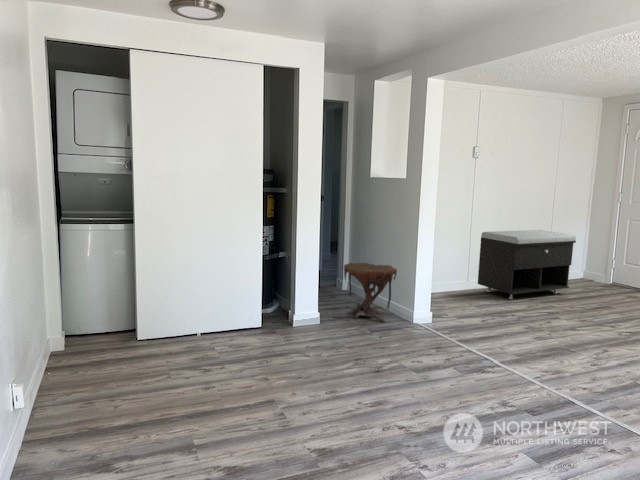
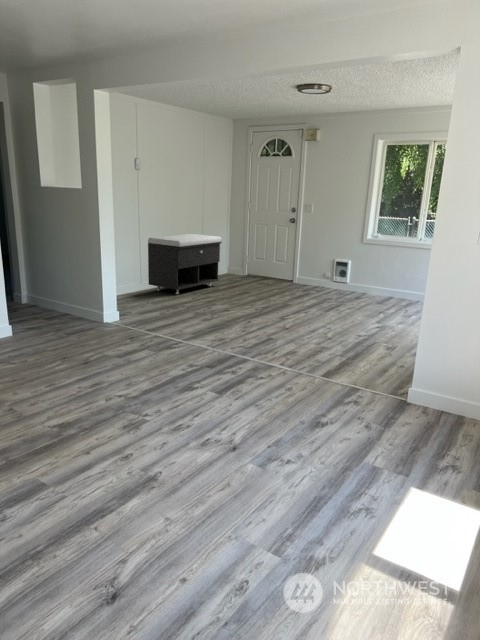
side table: present [344,263,397,322] -> none [27,273,82,326]

